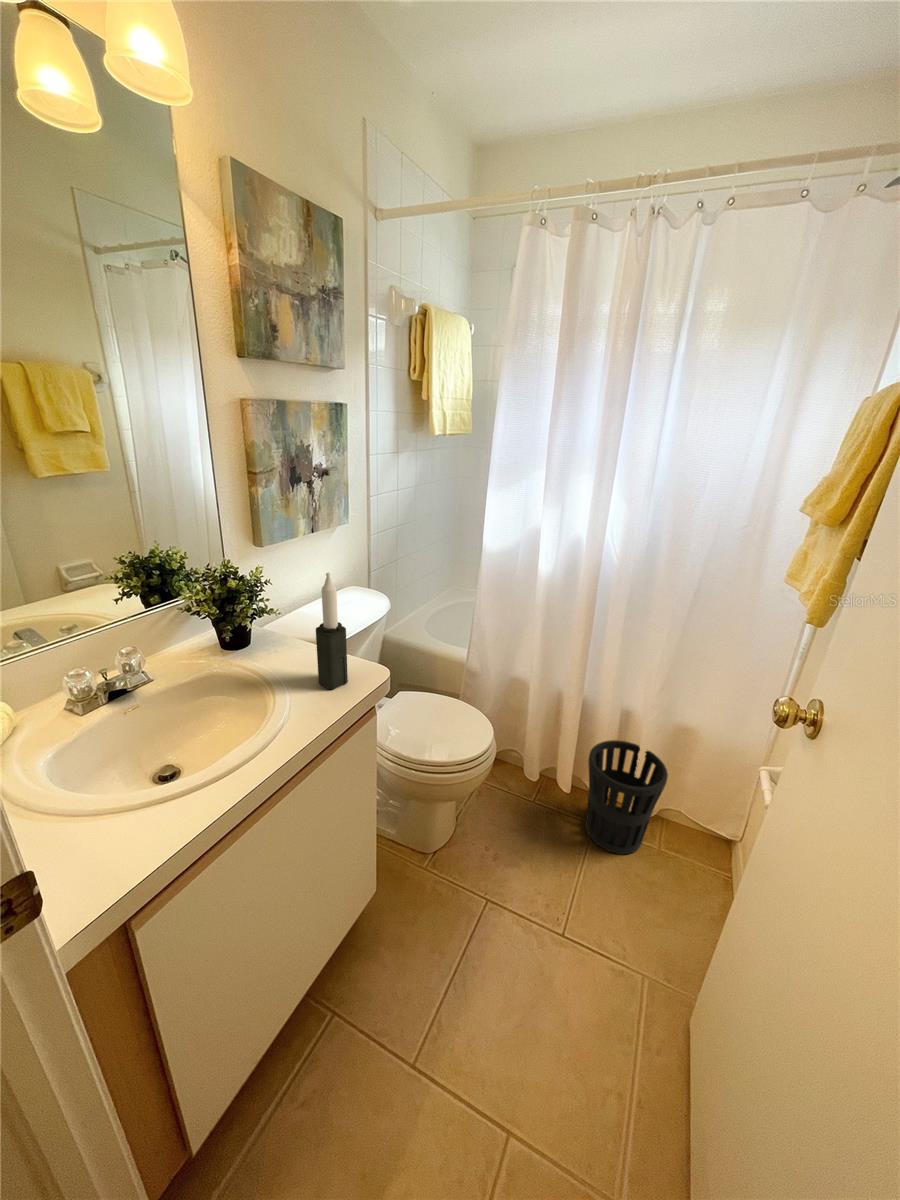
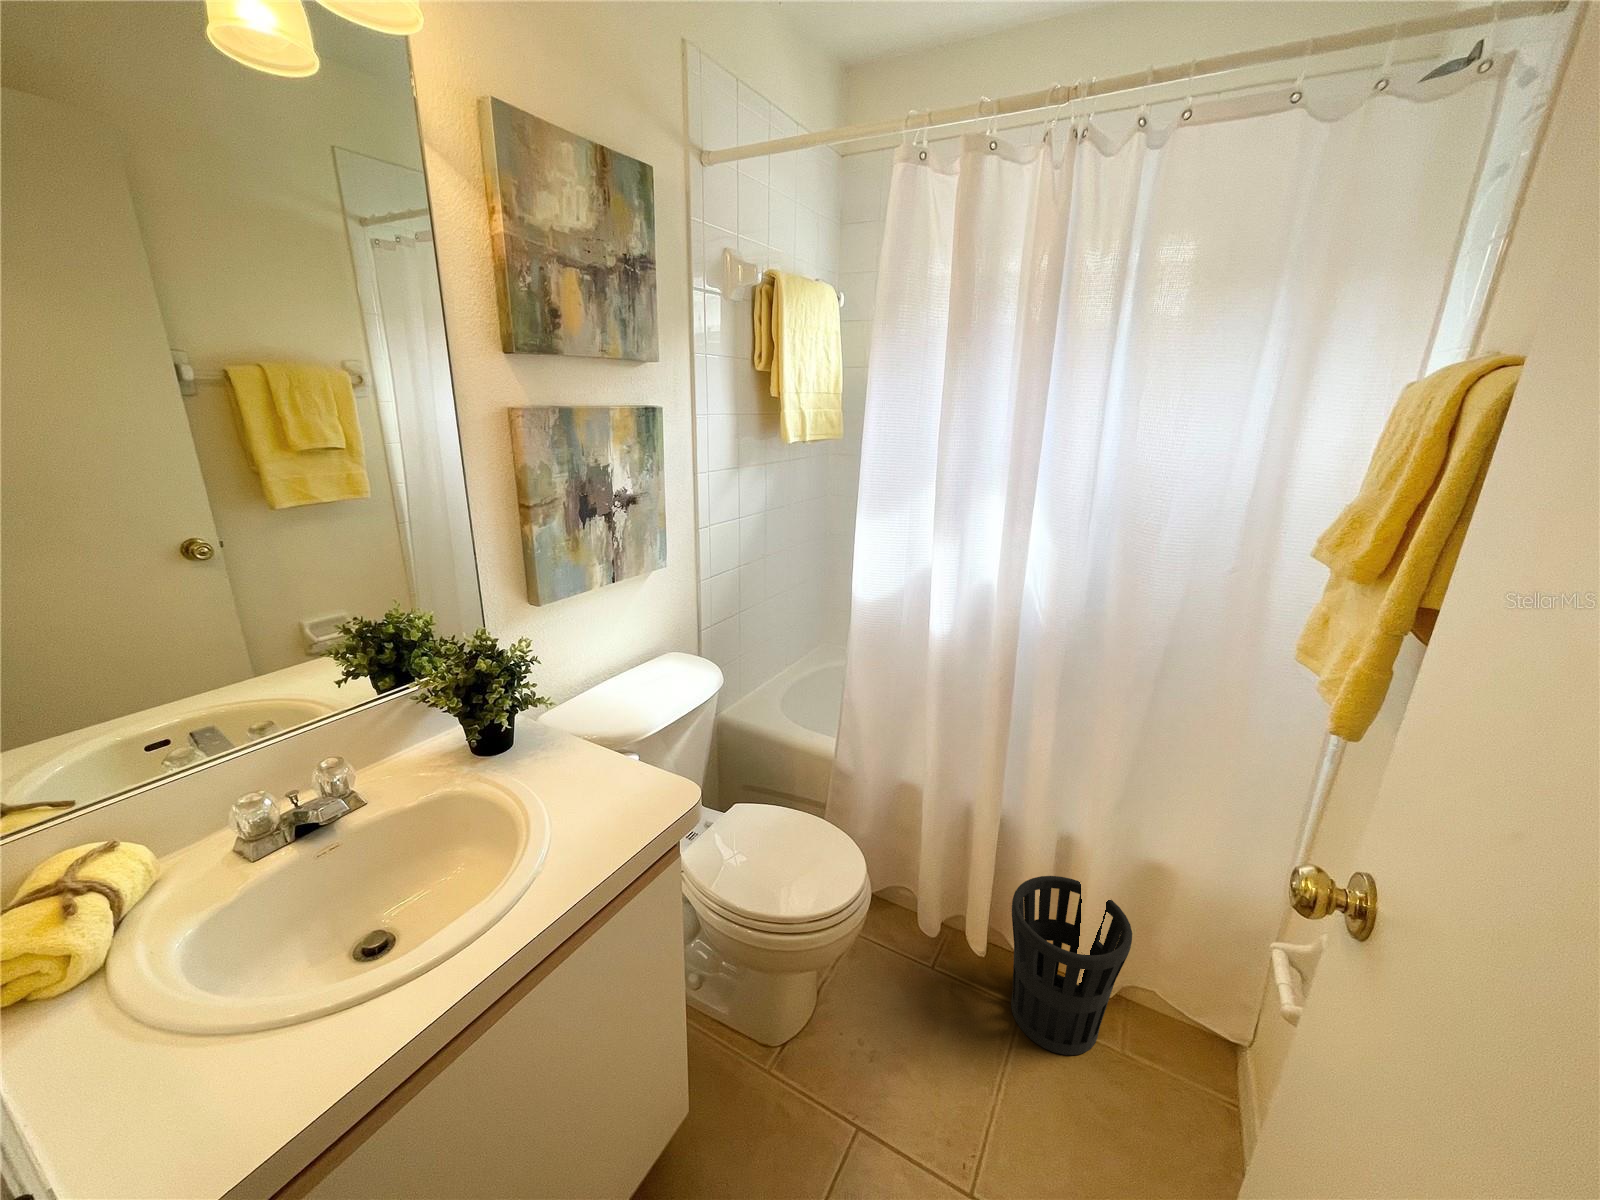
candle: present [316,572,348,689] -> none [587,653,636,822]

